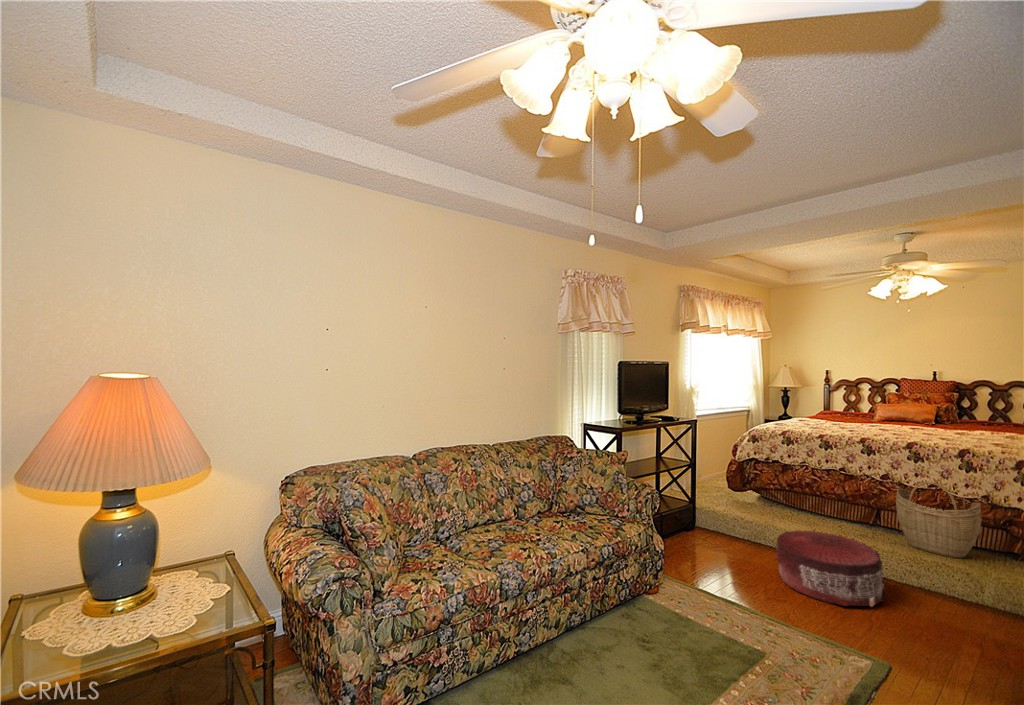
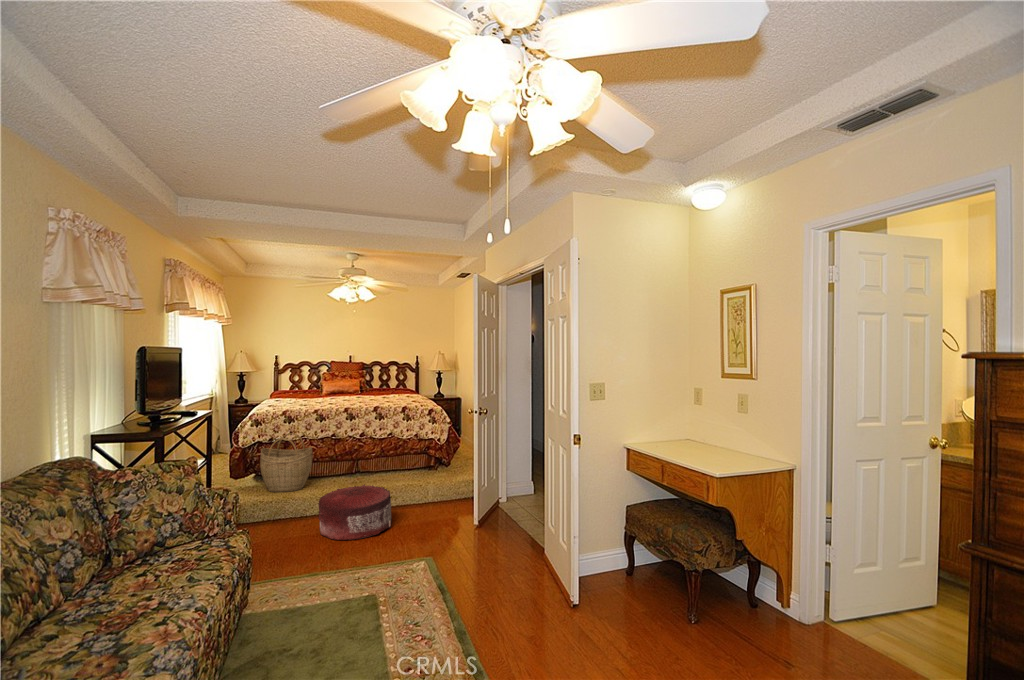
woven basket: present [896,481,982,558] -> present [260,433,312,492]

